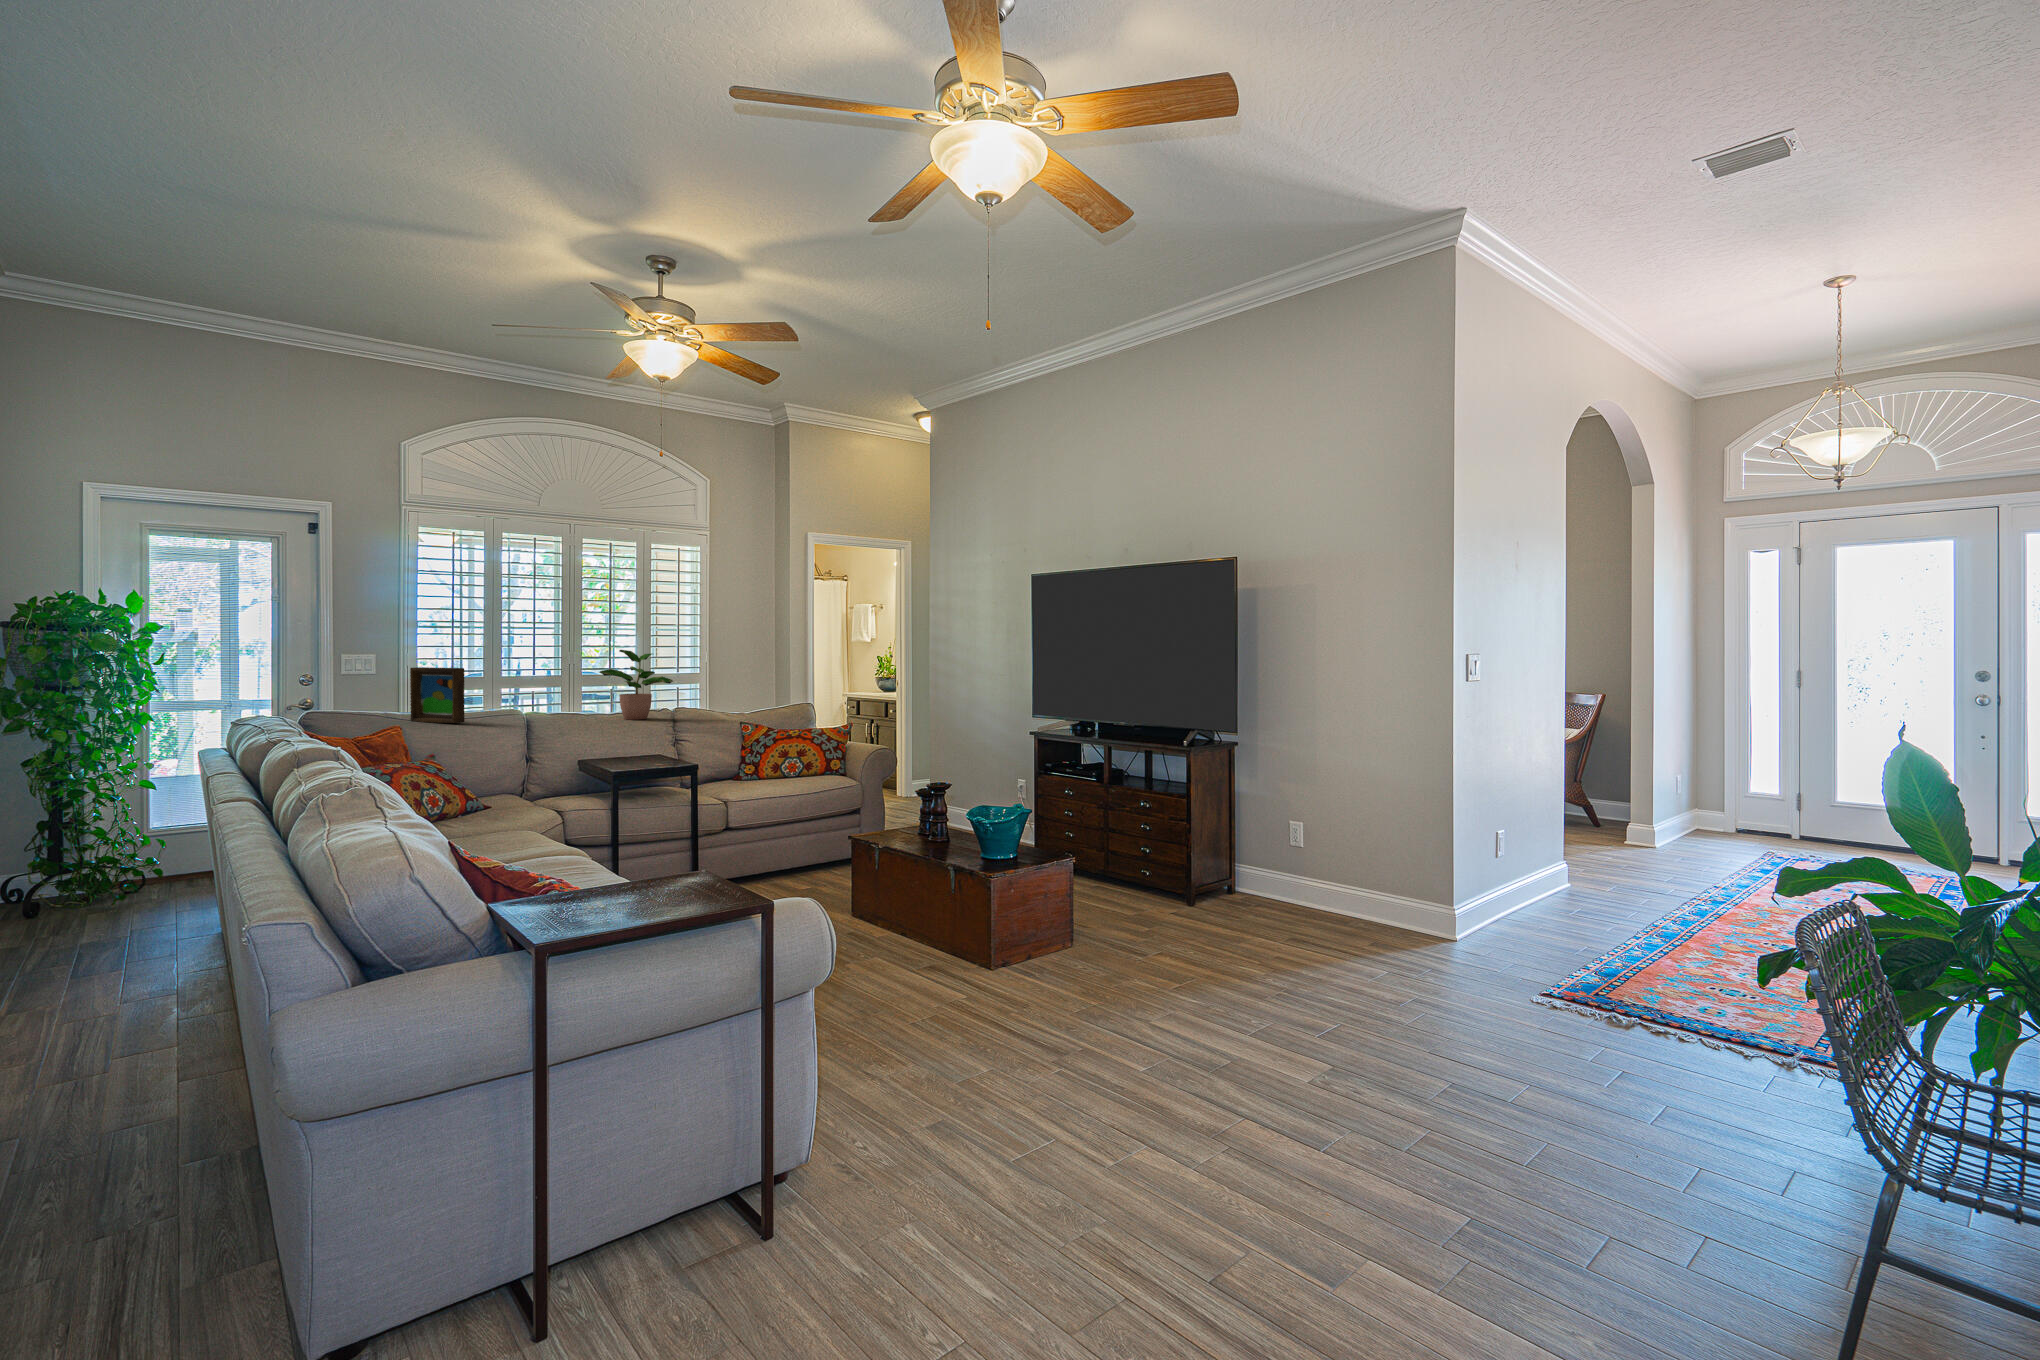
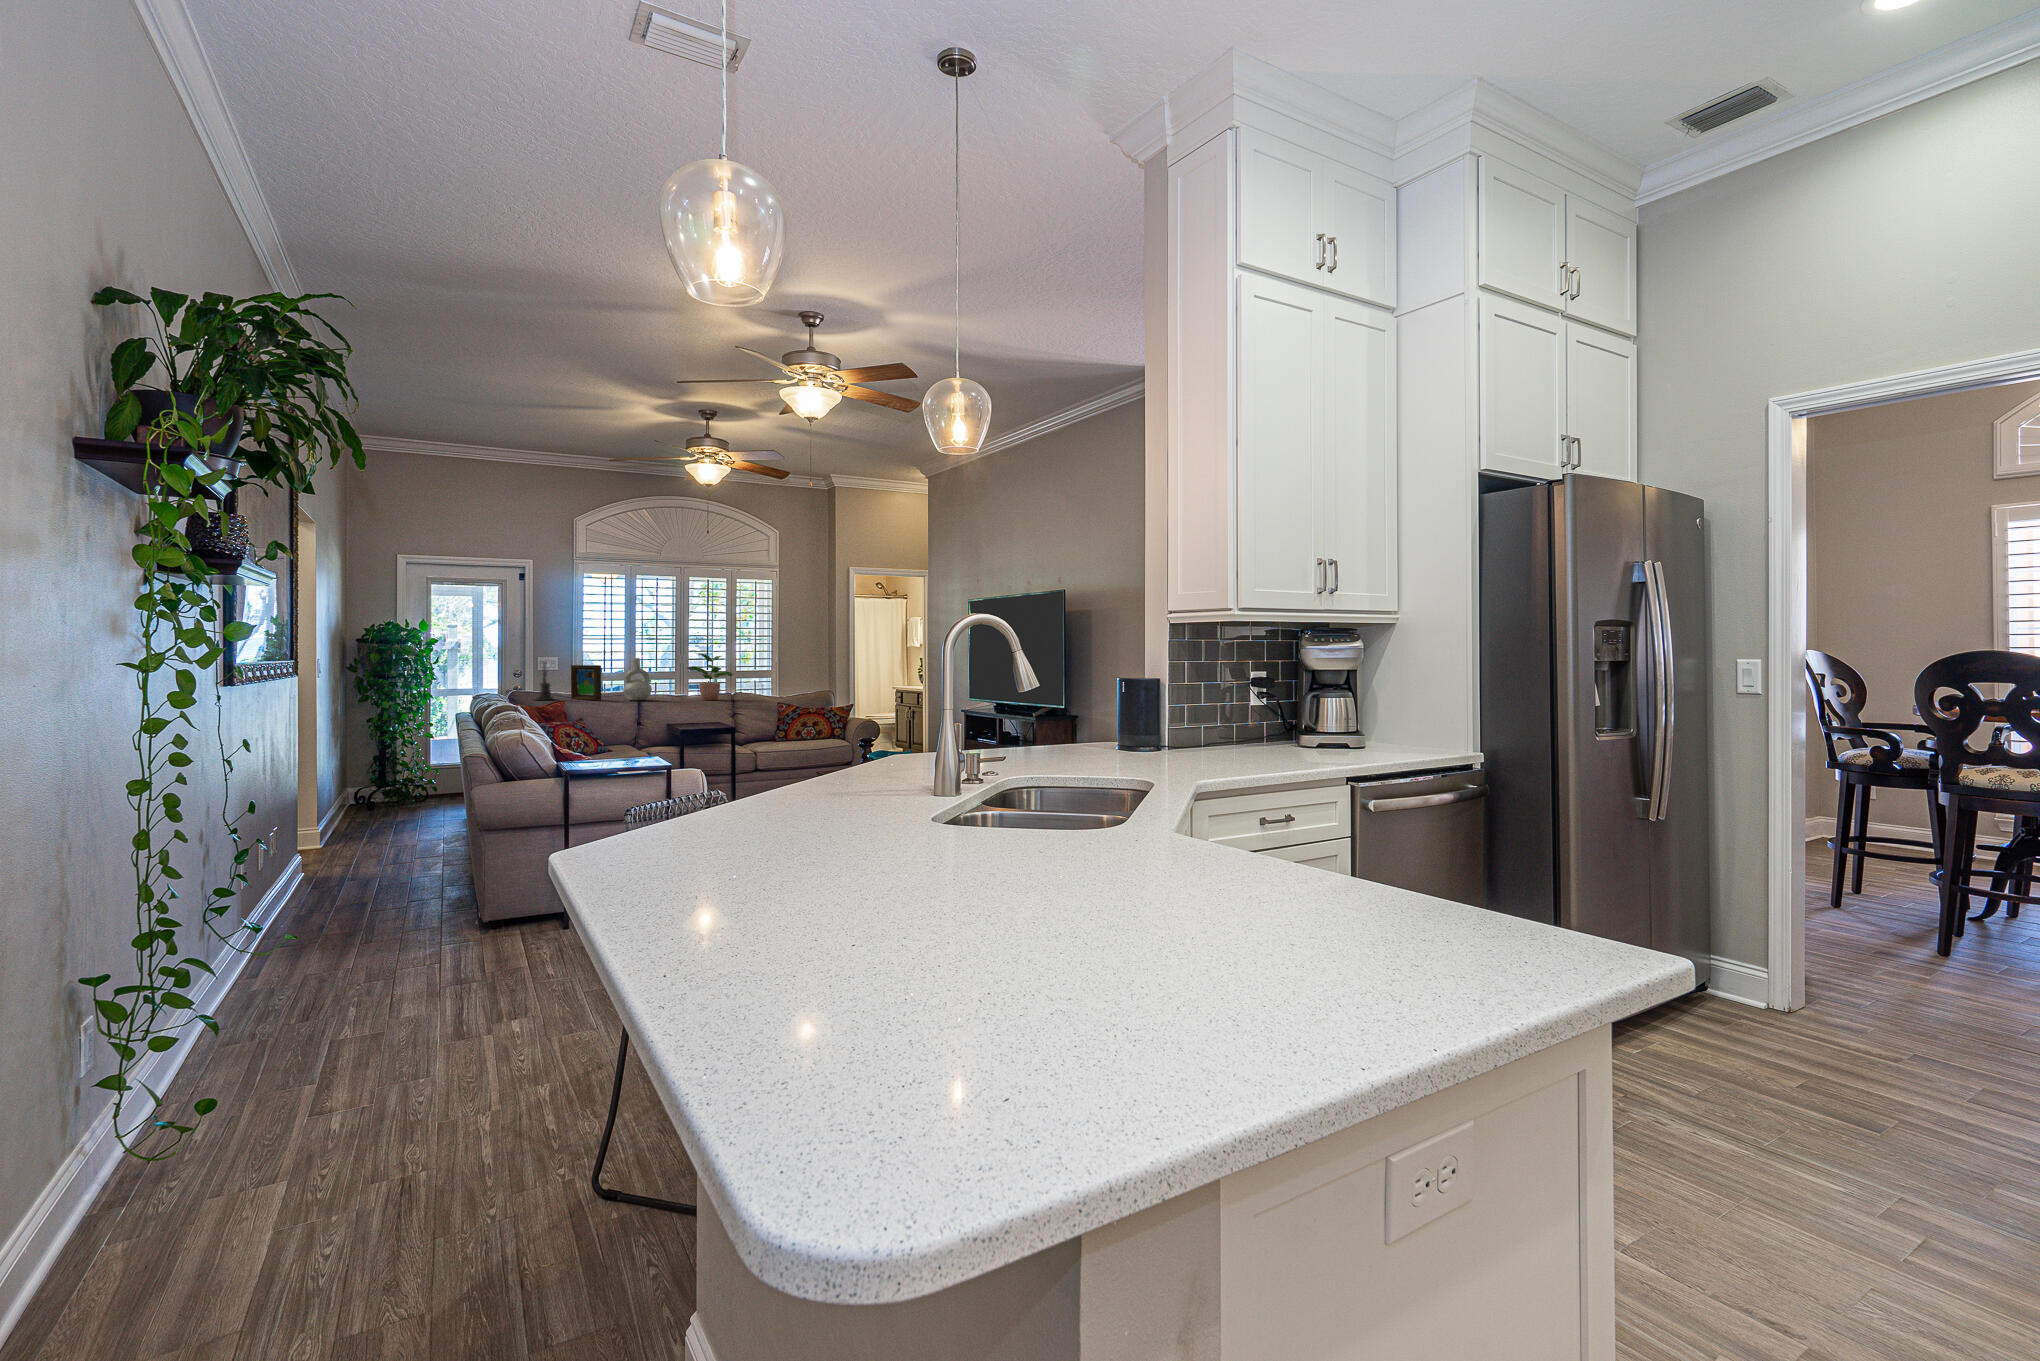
candle holder: none [338,653,390,725] -> present [536,662,553,700]
decorative vase: none [501,657,547,722] -> present [623,658,652,700]

